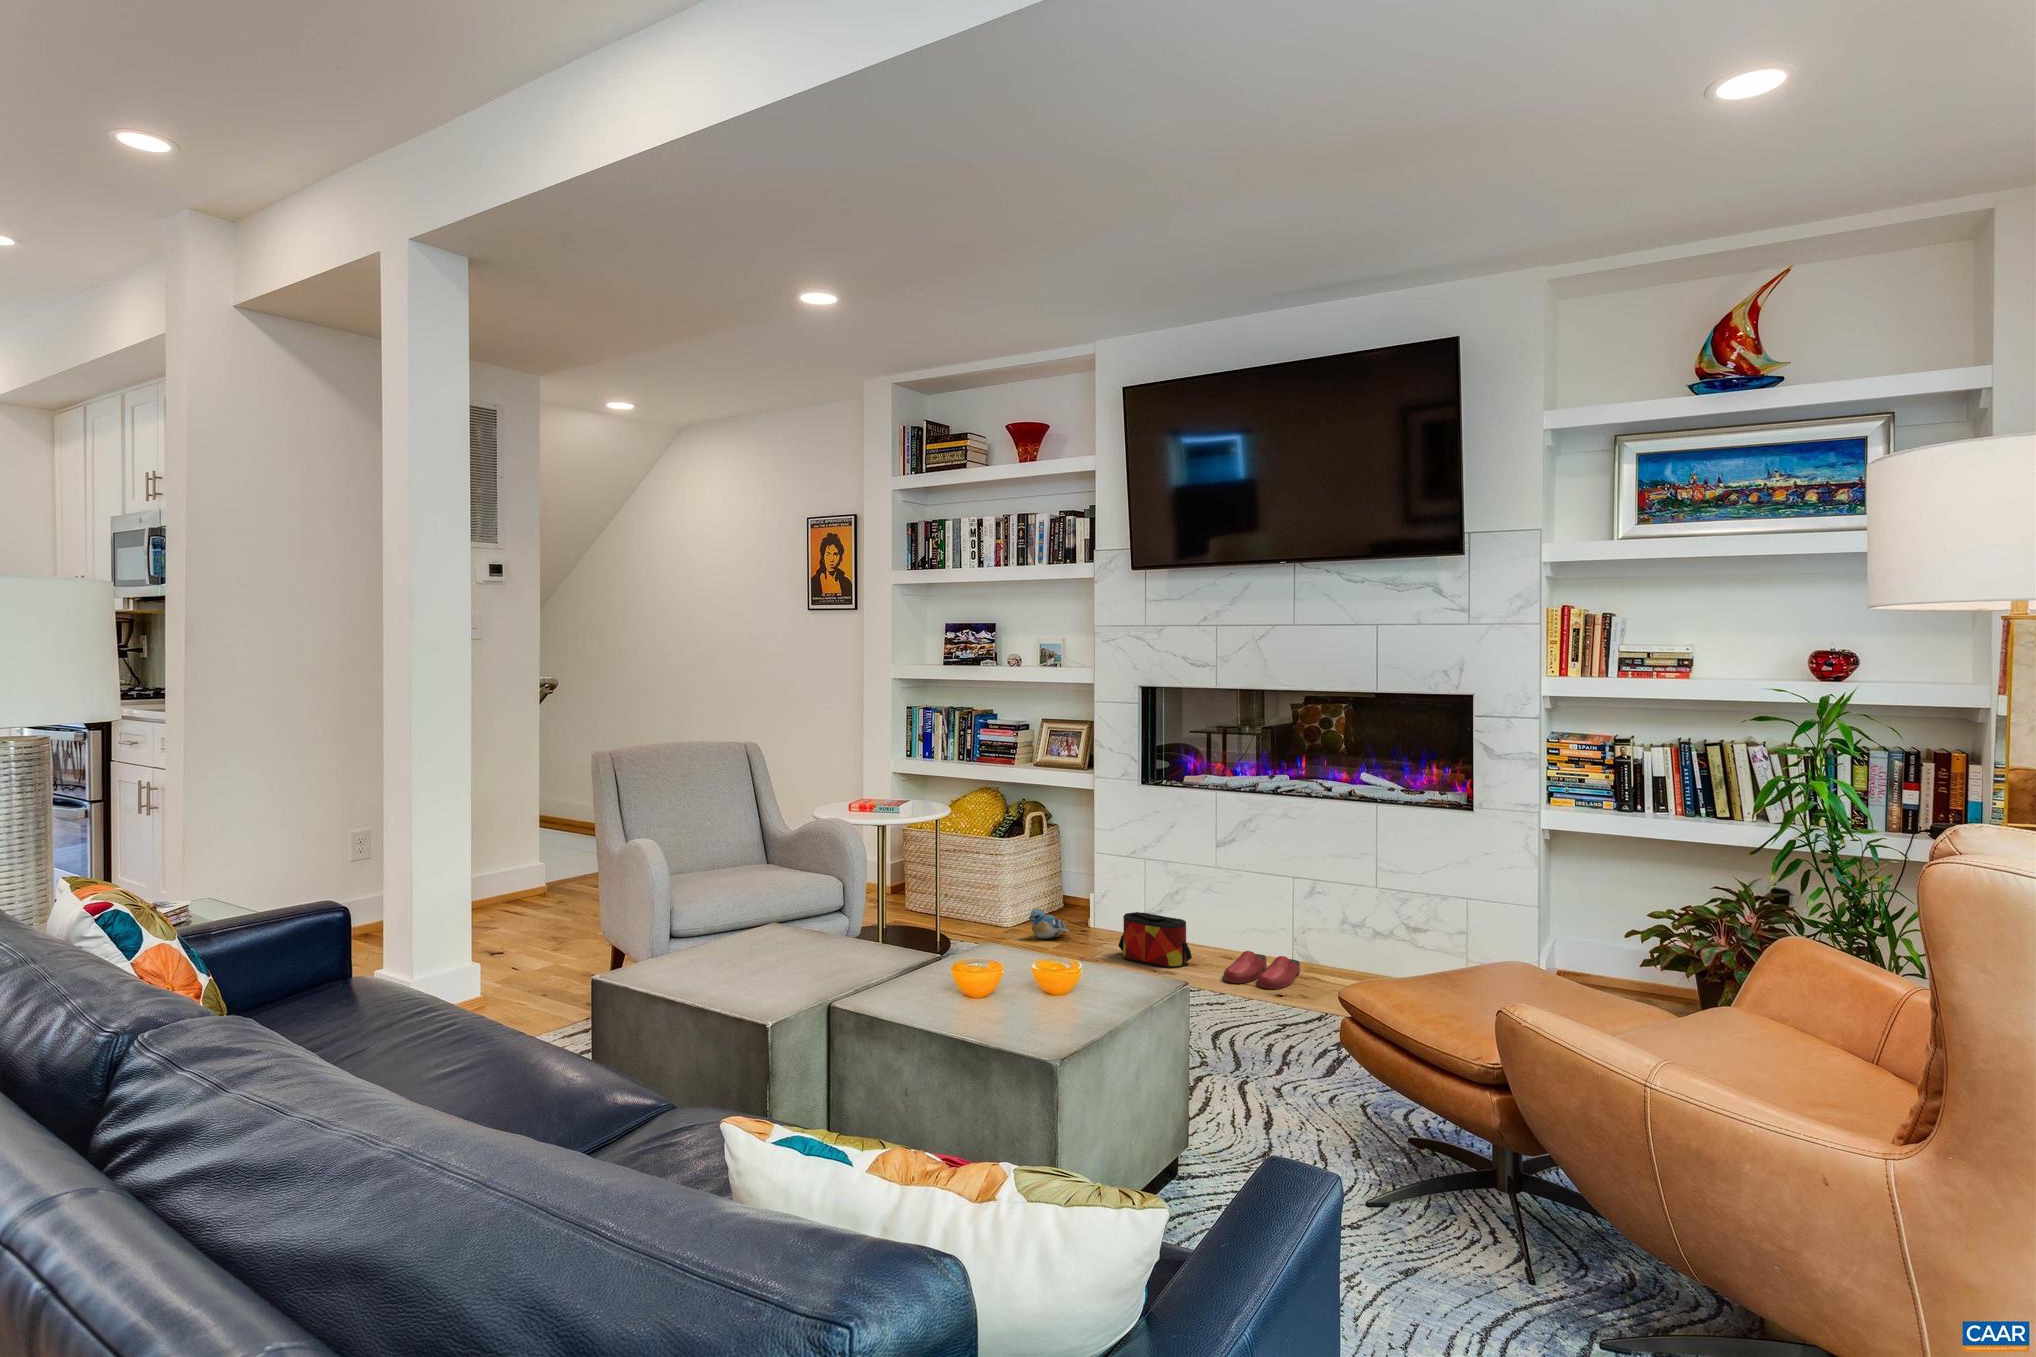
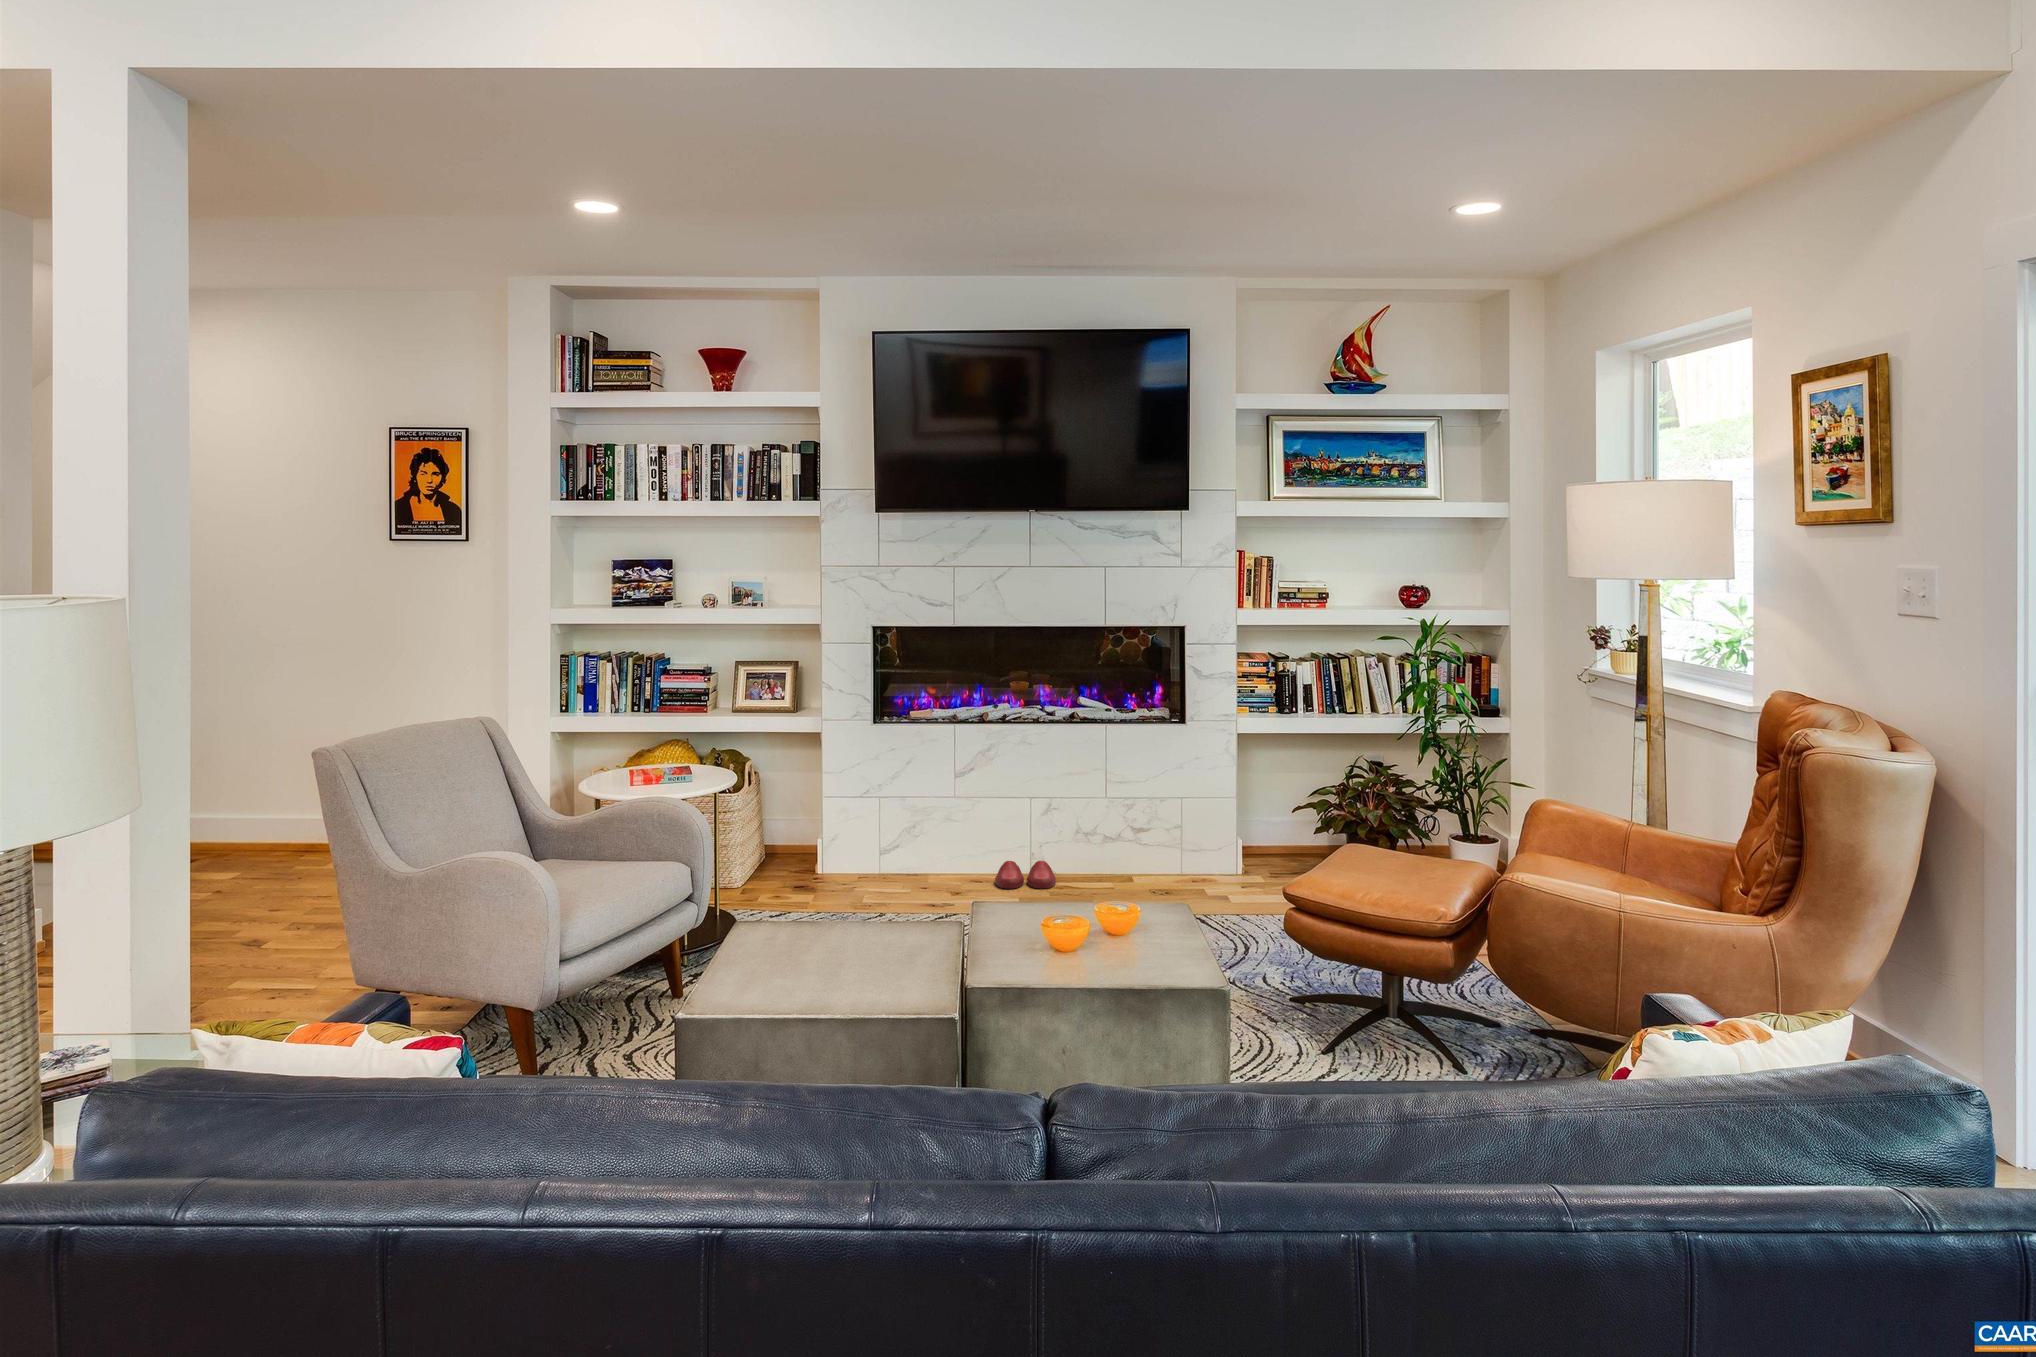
plush toy: present [1029,909,1069,939] -> none [776,851,815,881]
bag: present [1119,912,1192,968] -> none [879,839,956,886]

